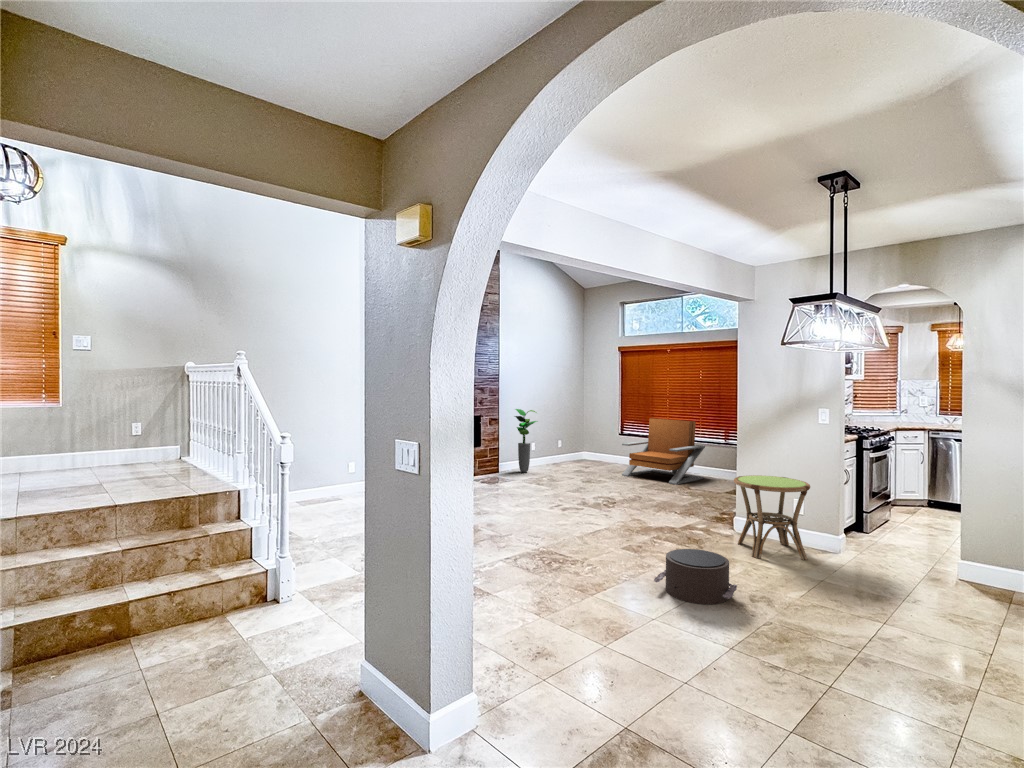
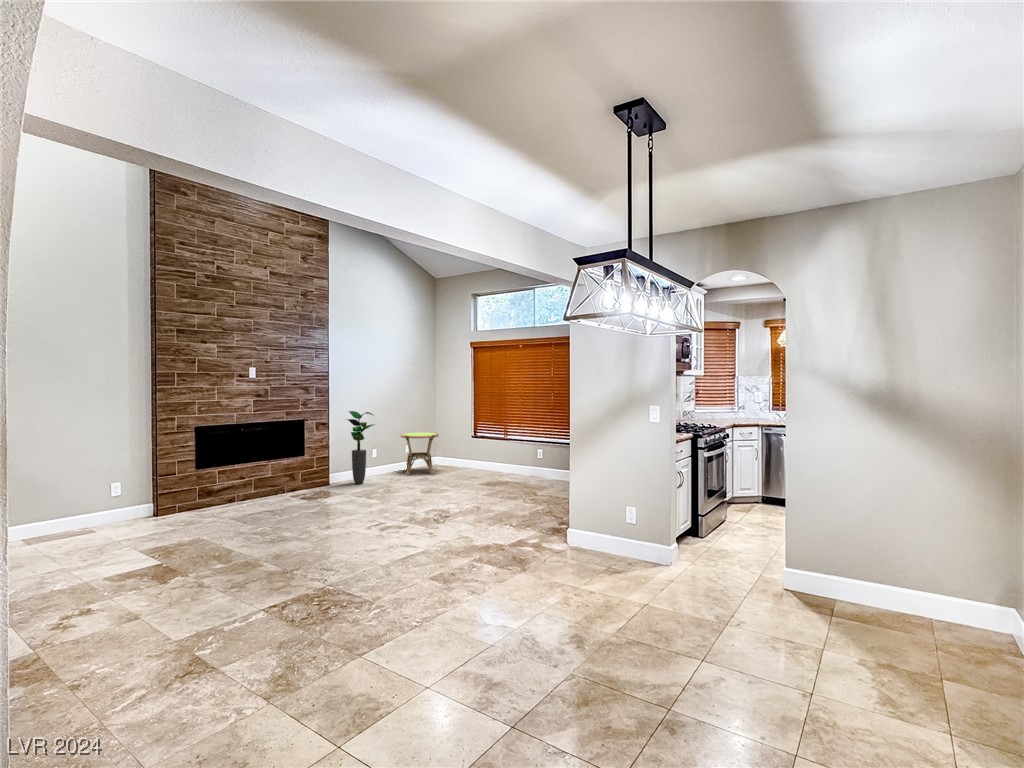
lounge chair: present [622,418,705,485] -> none [469,419,556,491]
side table: present [734,475,810,560] -> present [400,432,439,475]
pouf: present [654,549,737,604] -> none [443,580,544,654]

